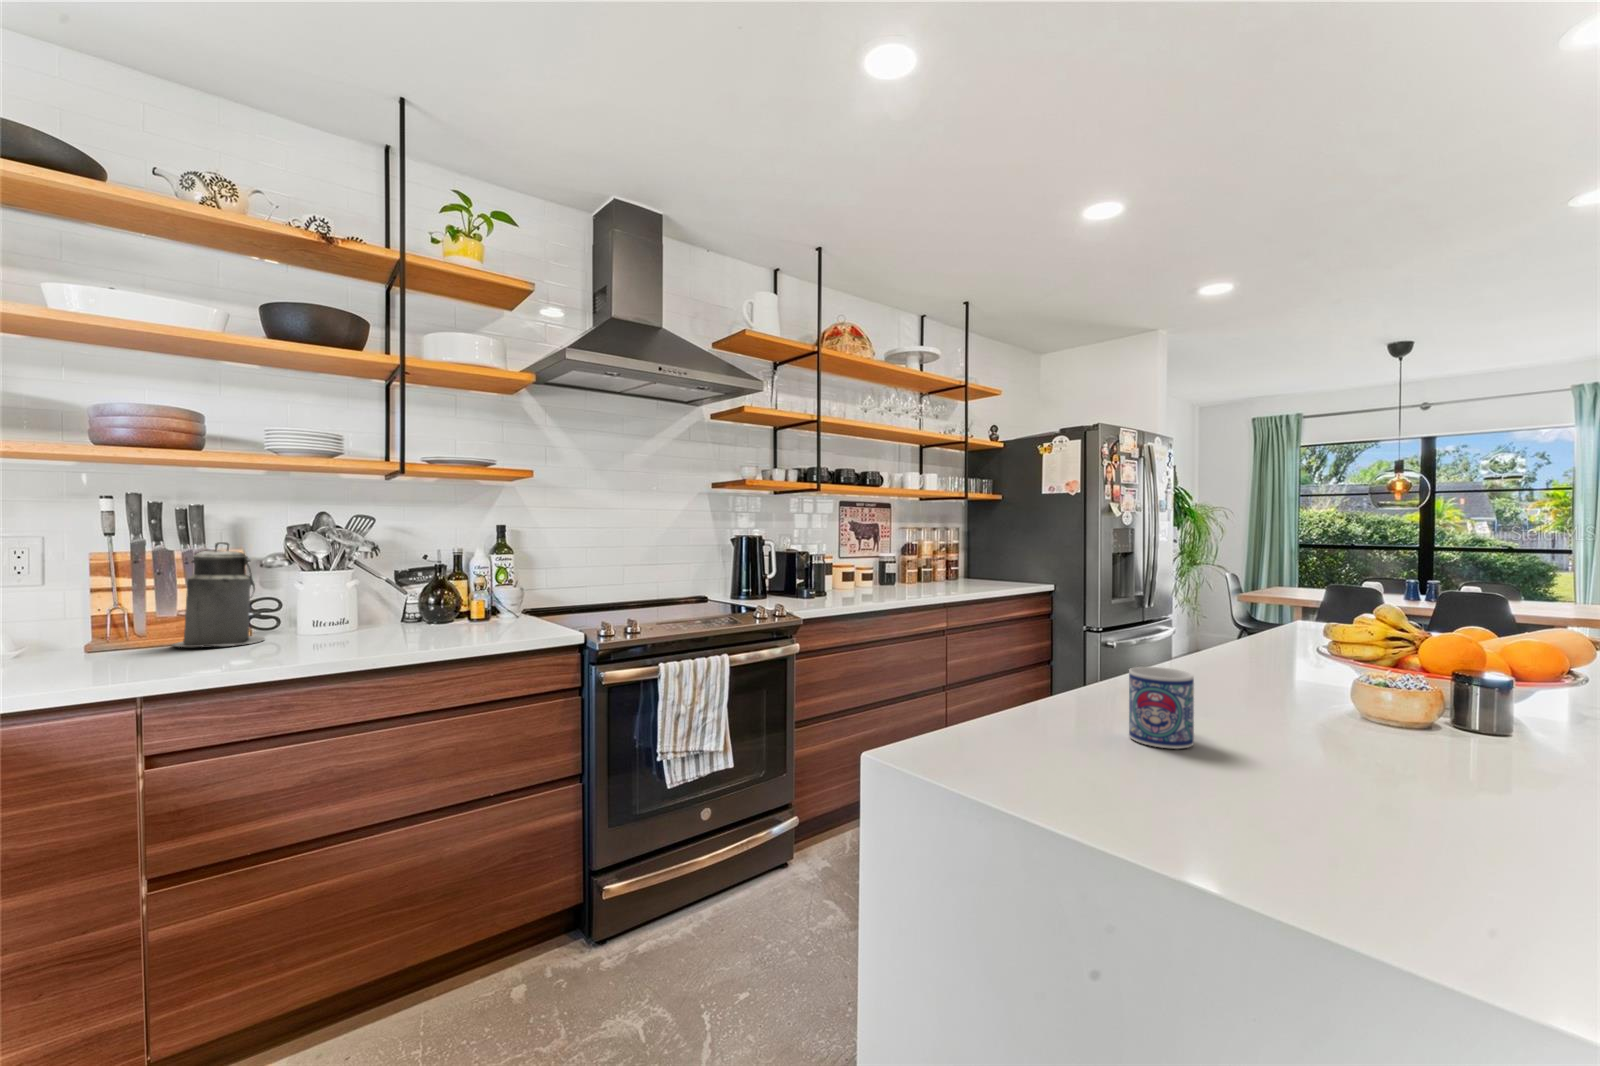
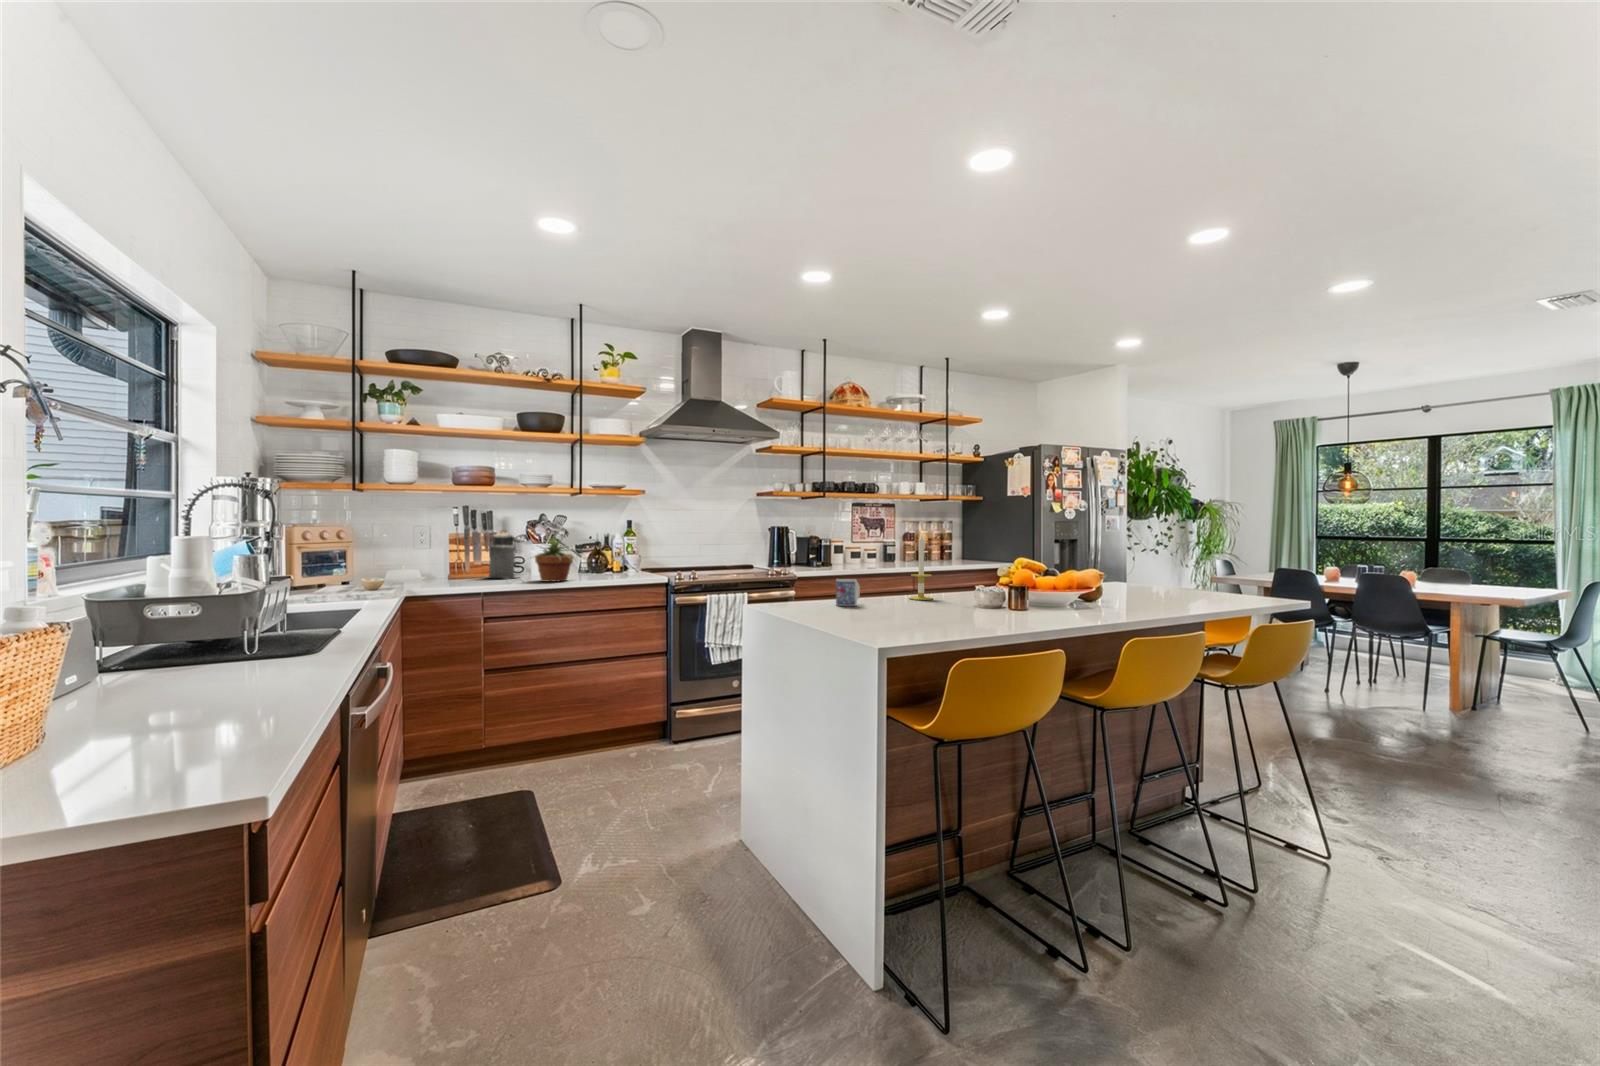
candle: none [1195,546,1260,699] -> present [909,535,933,600]
potted plant: none [266,550,403,655] -> present [534,537,574,581]

